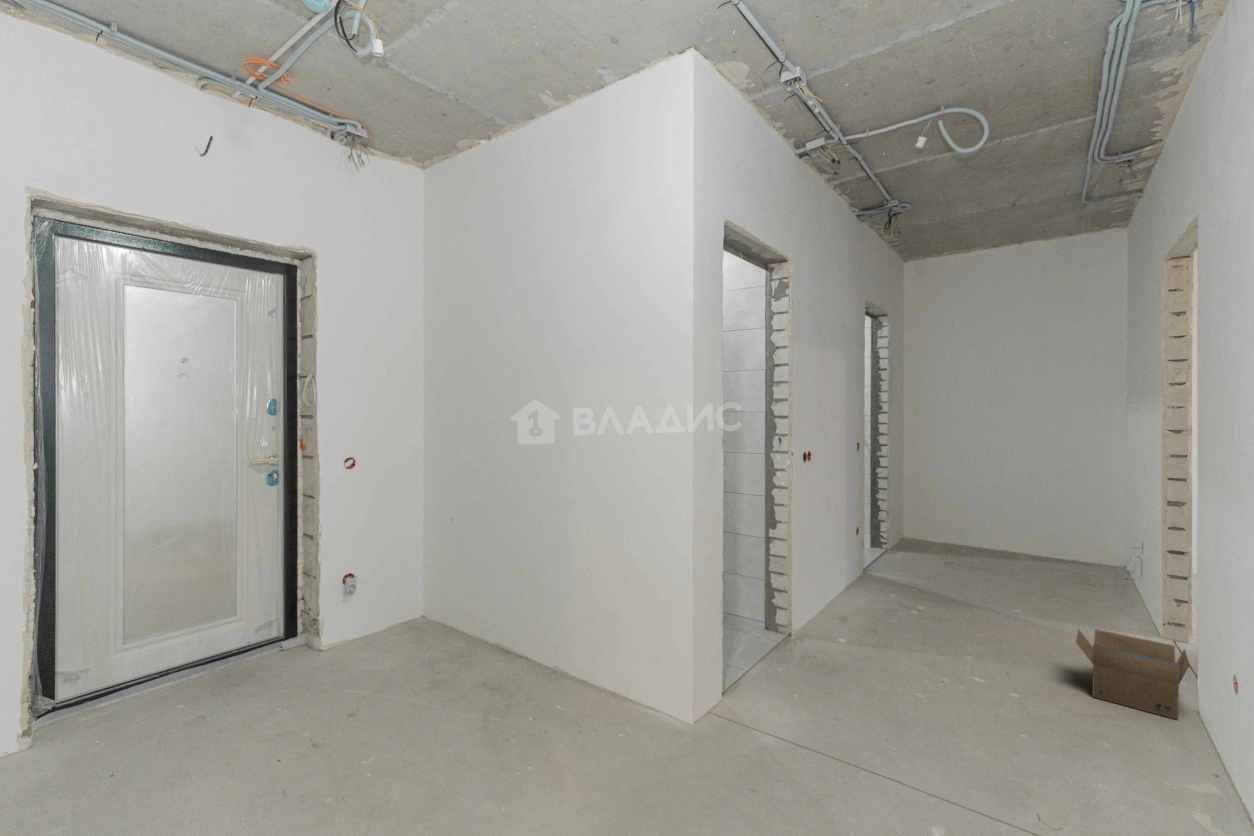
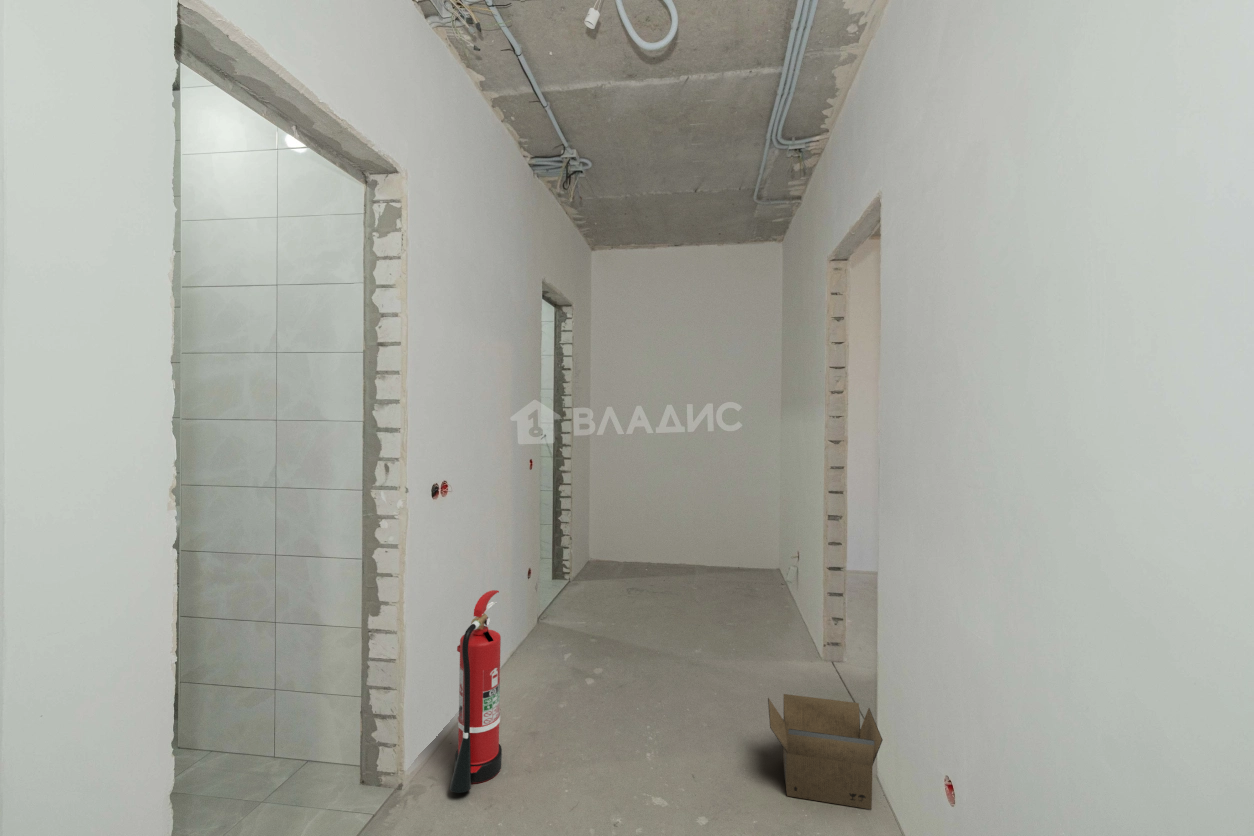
fire extinguisher: none [822,525,853,643] -> present [450,590,502,793]

